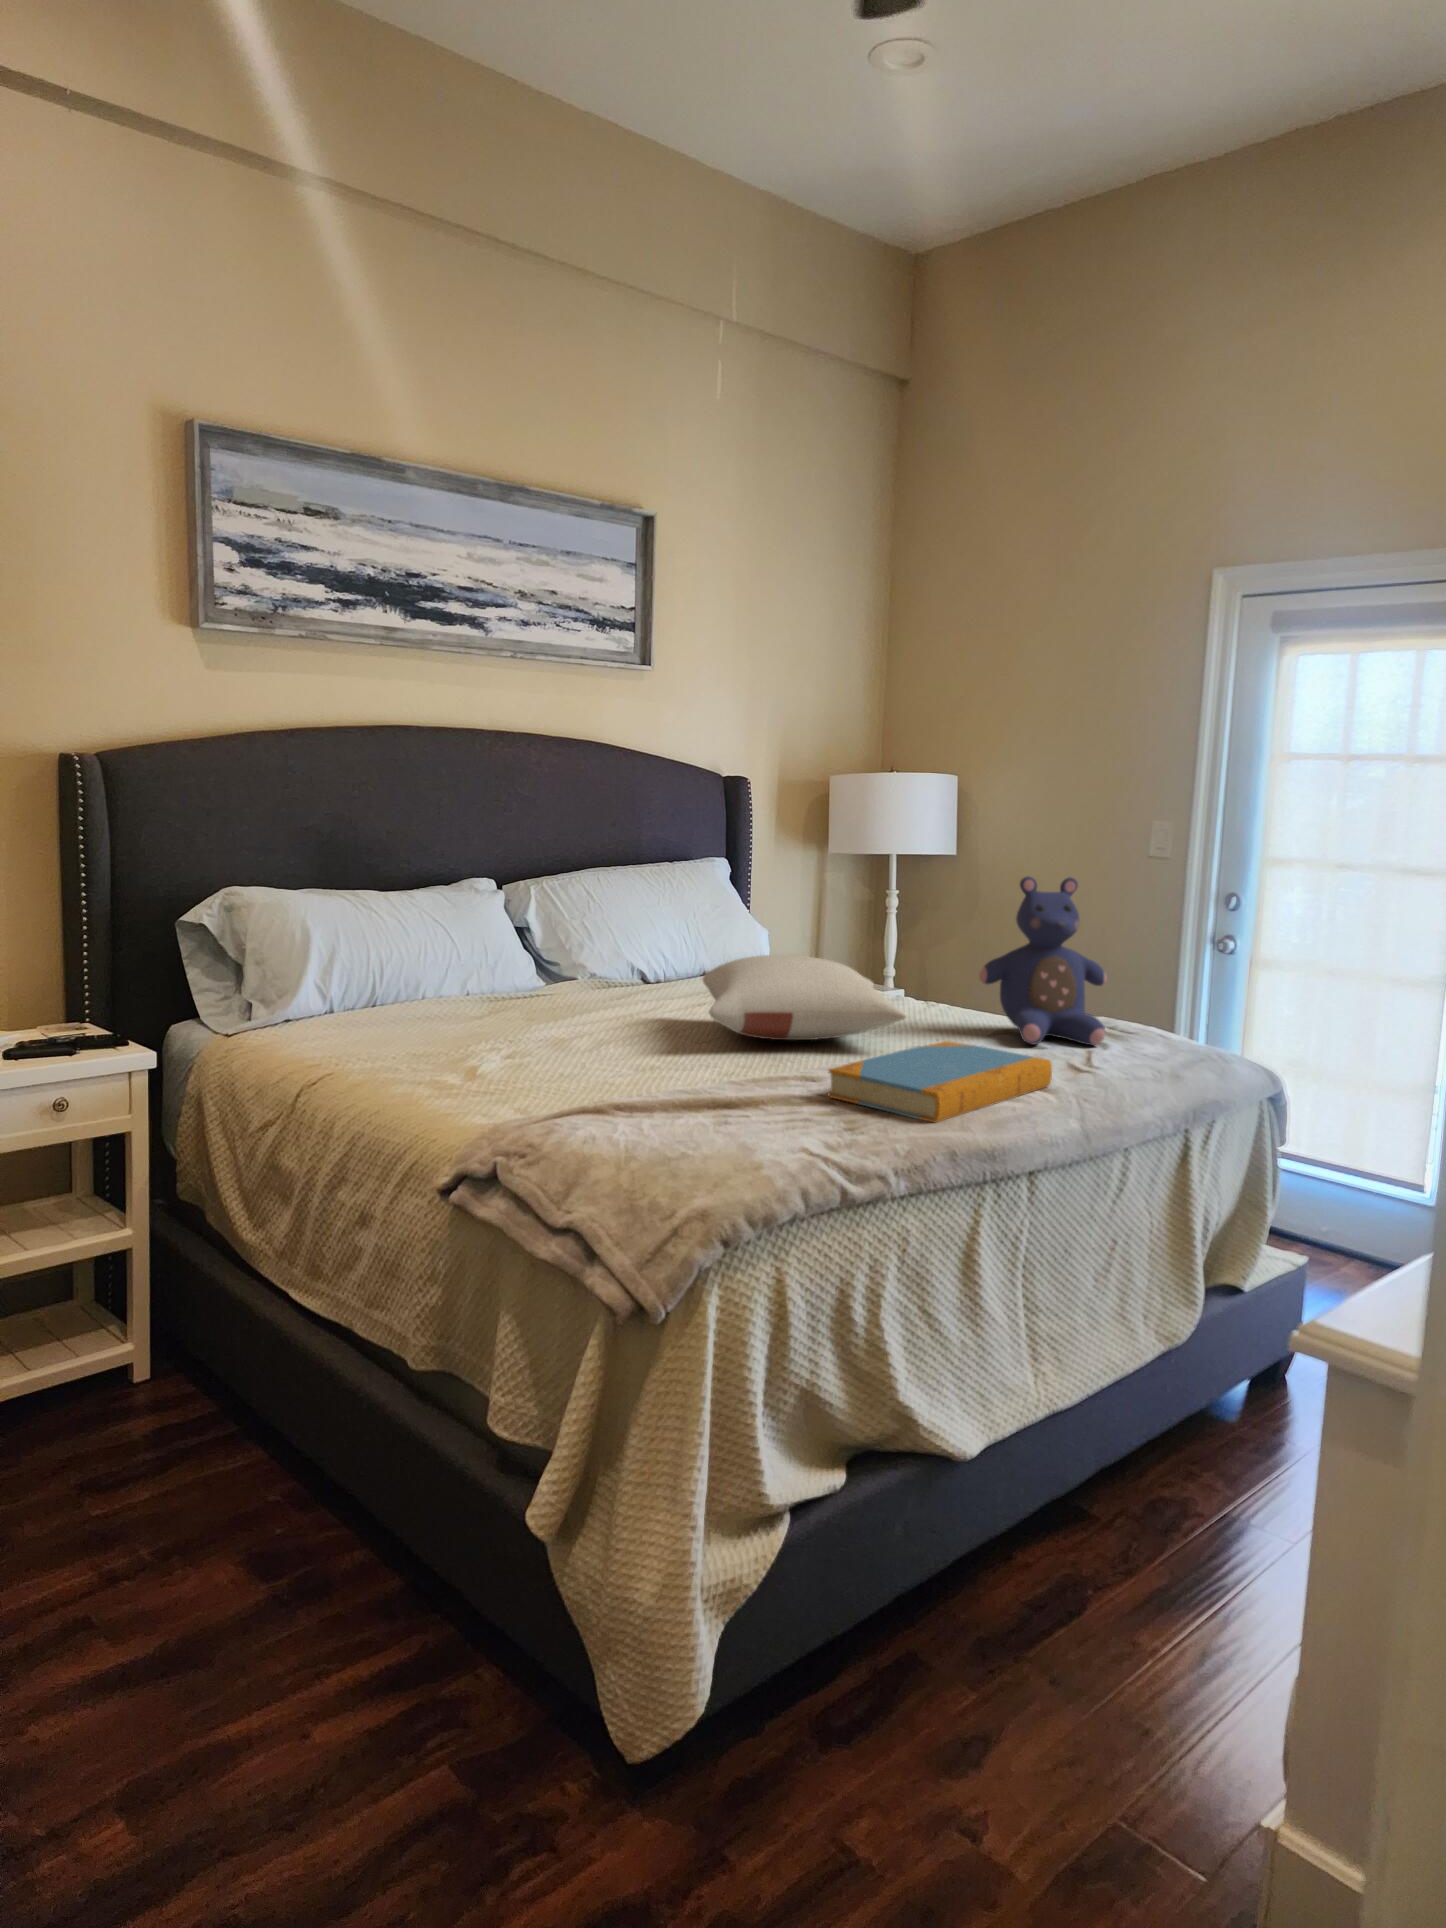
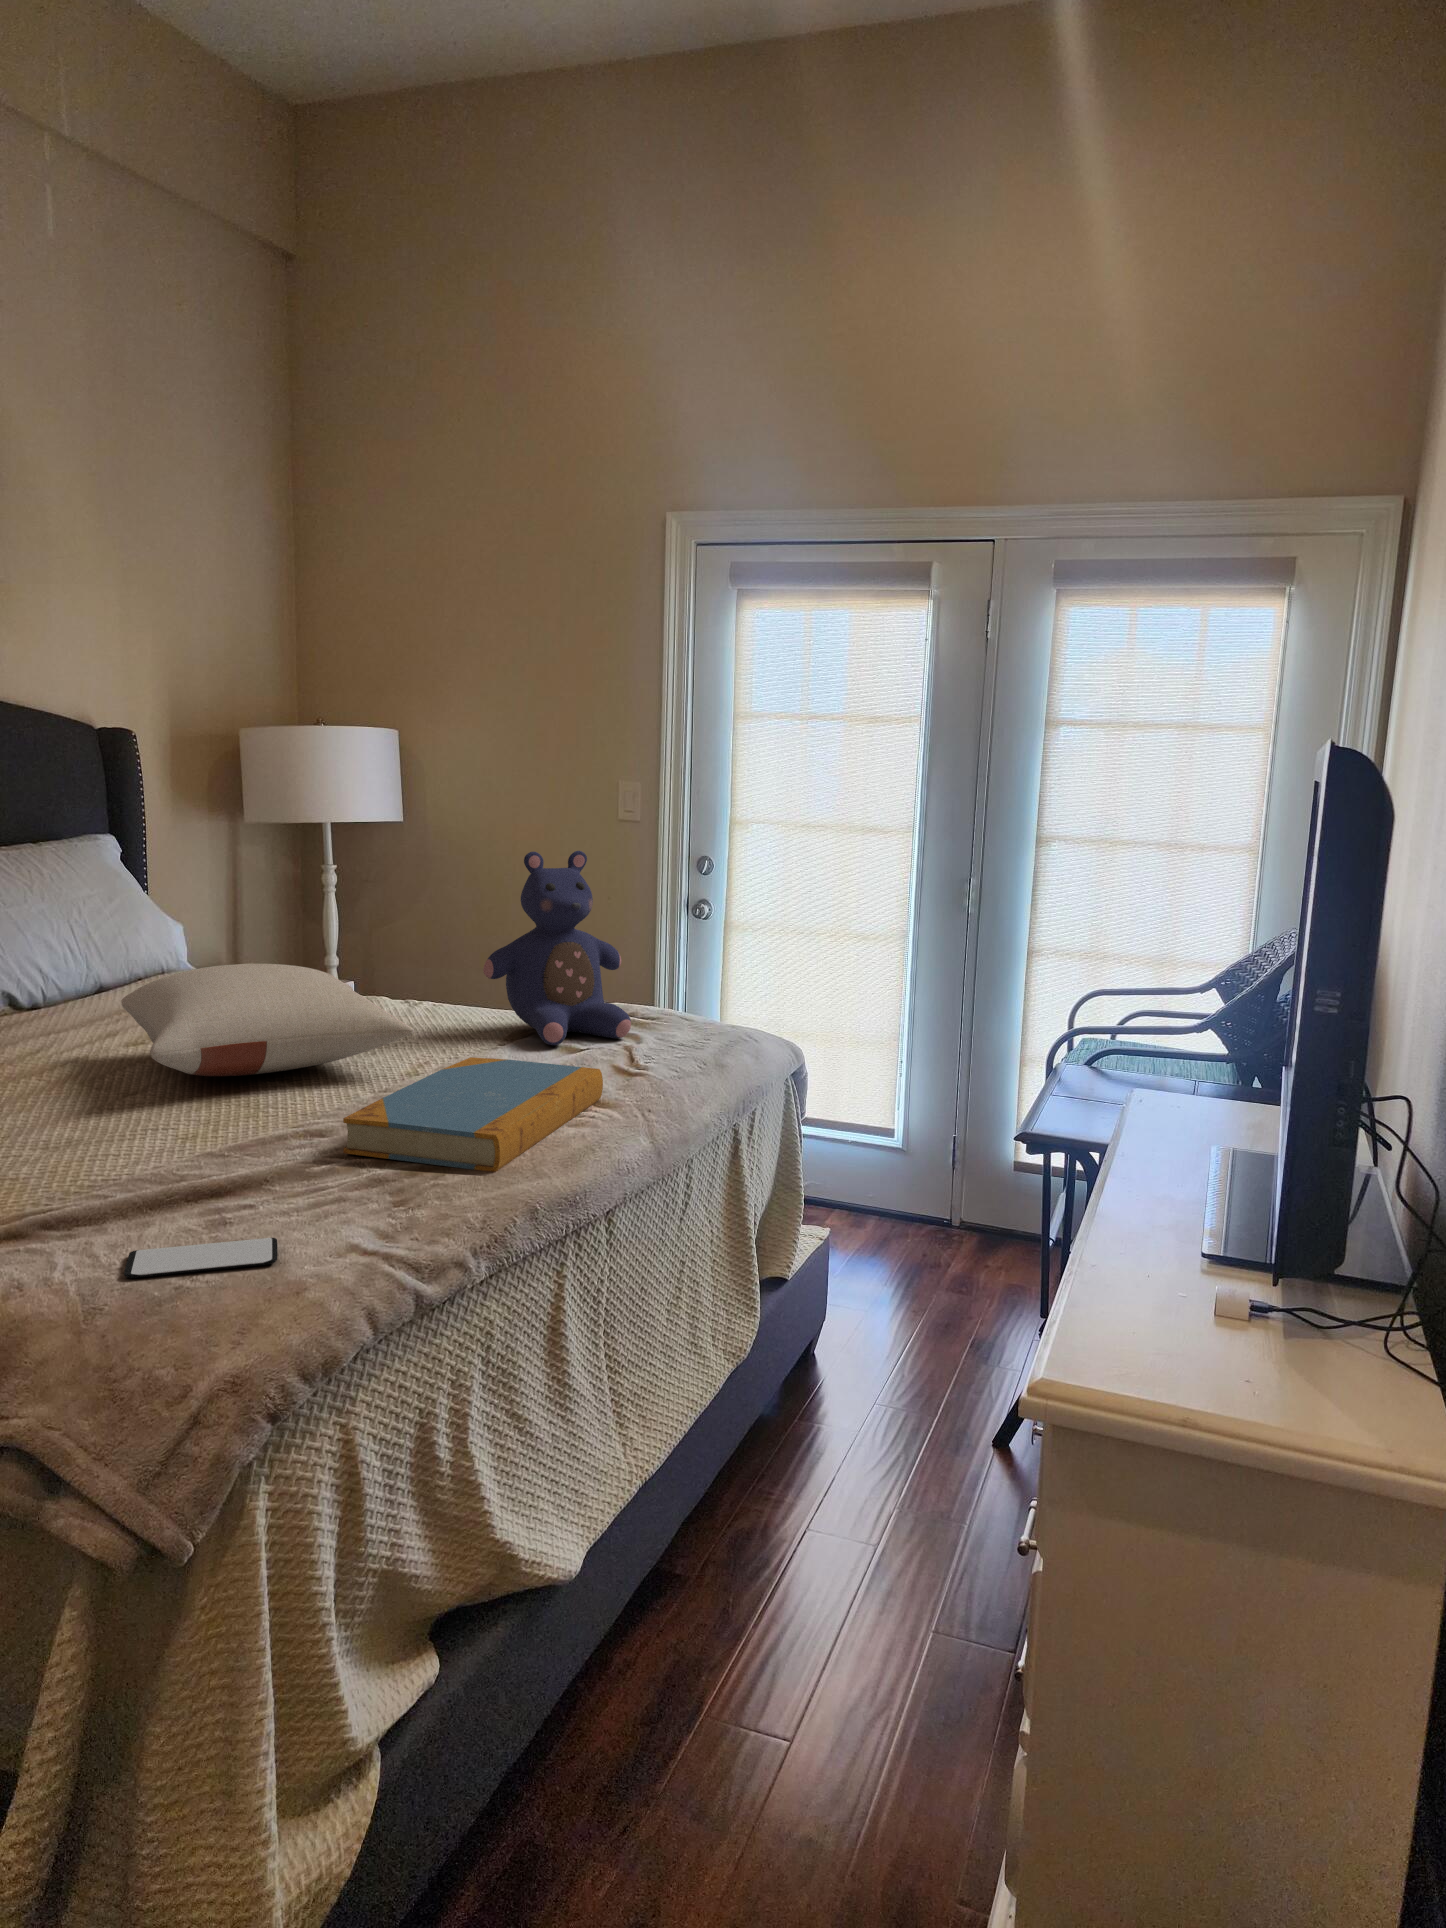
smartphone: none [652,1129,755,1150] -> present [124,1238,278,1278]

